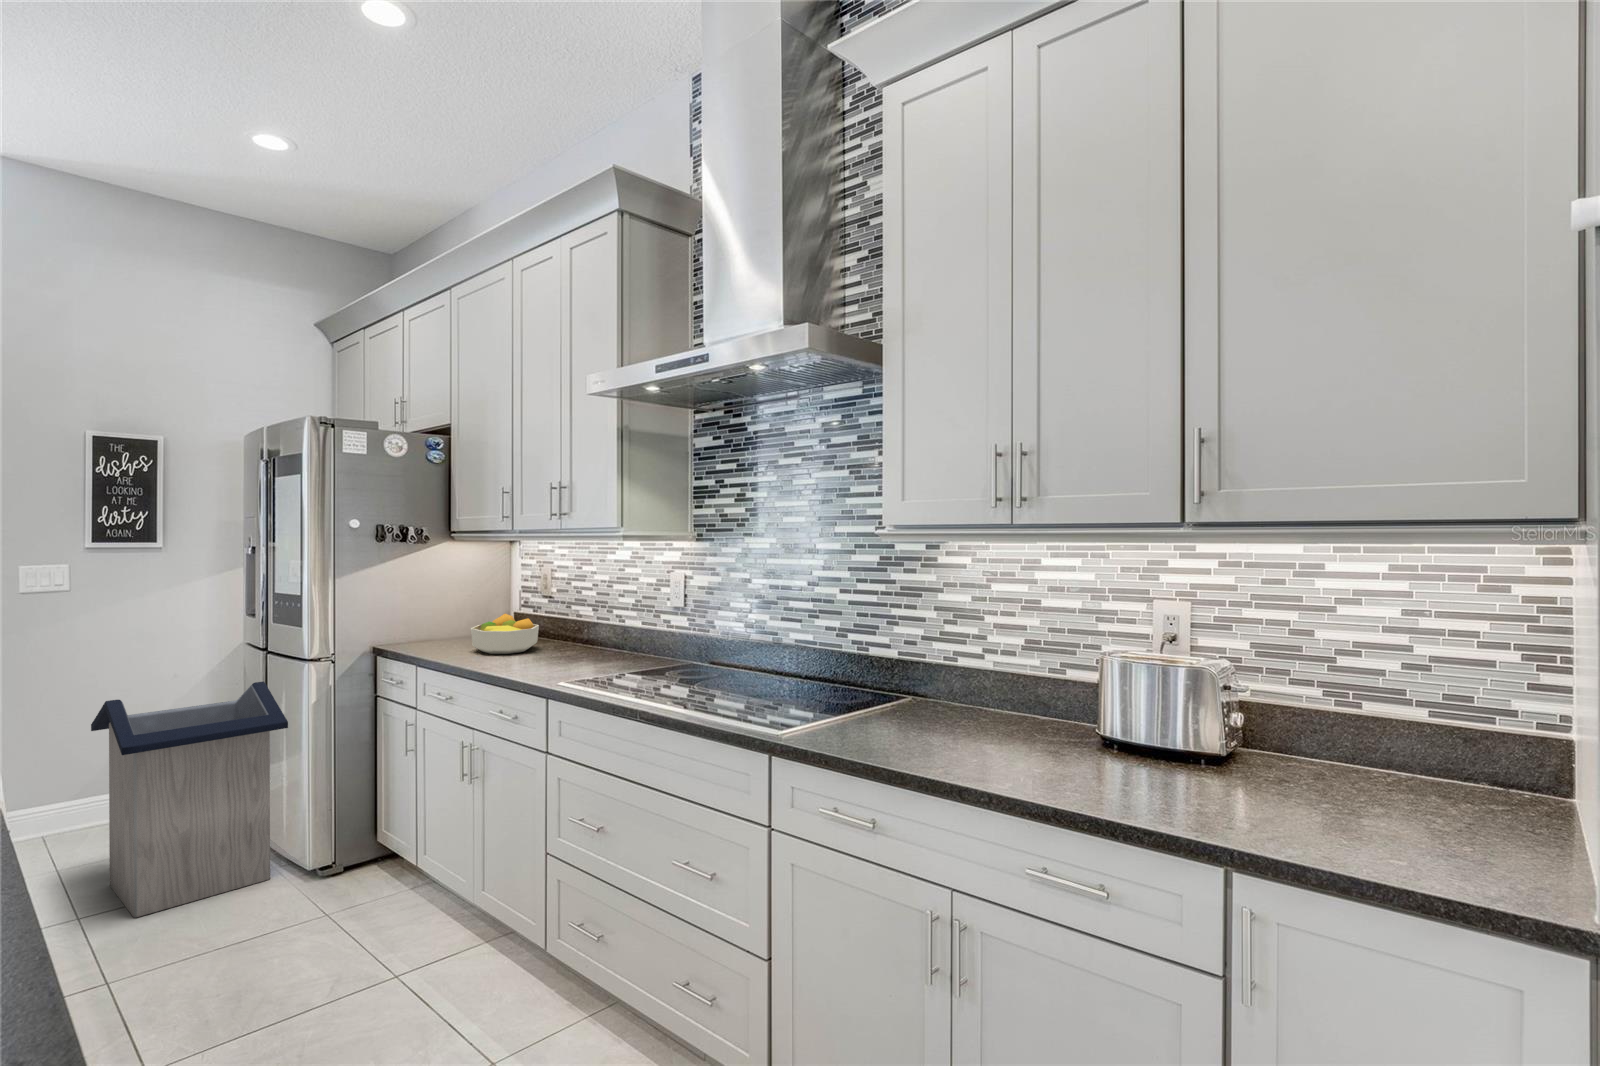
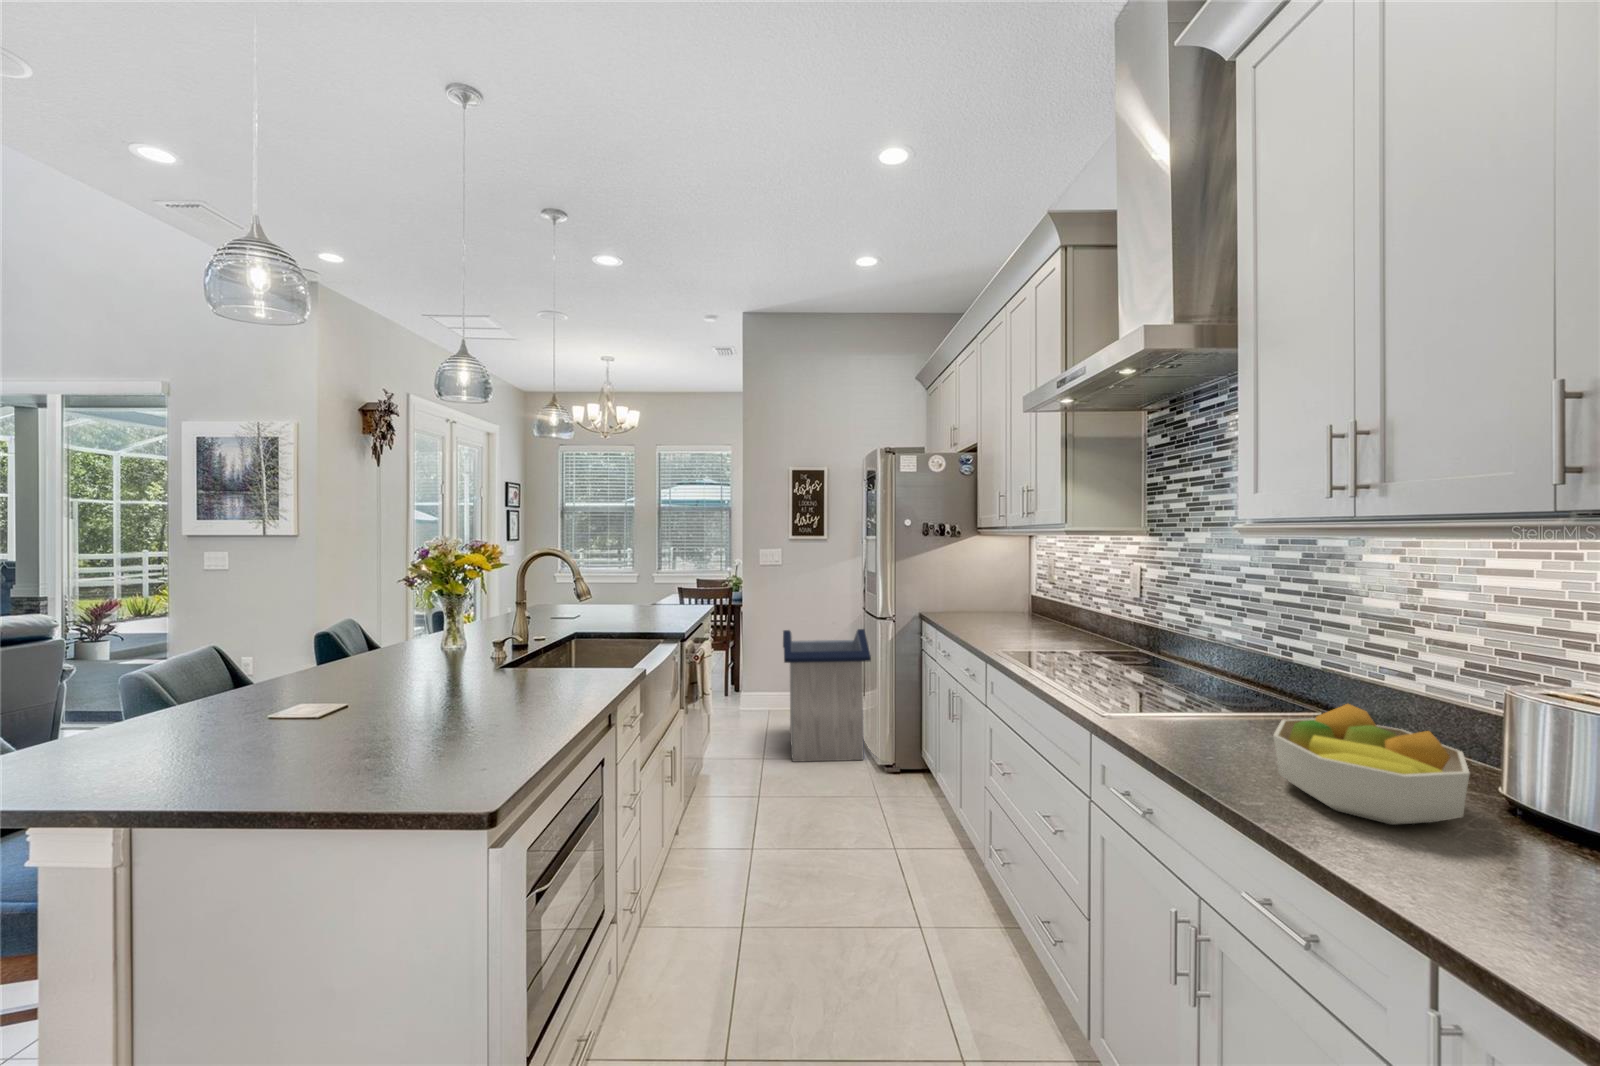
fruit bowl: present [471,614,539,654] -> present [1273,704,1470,825]

